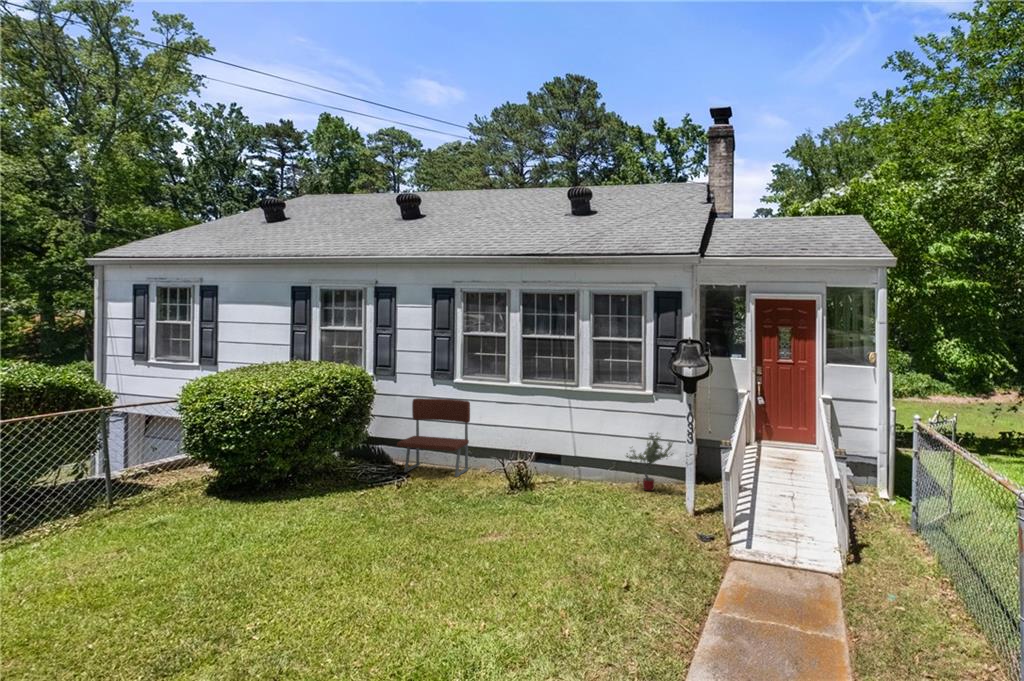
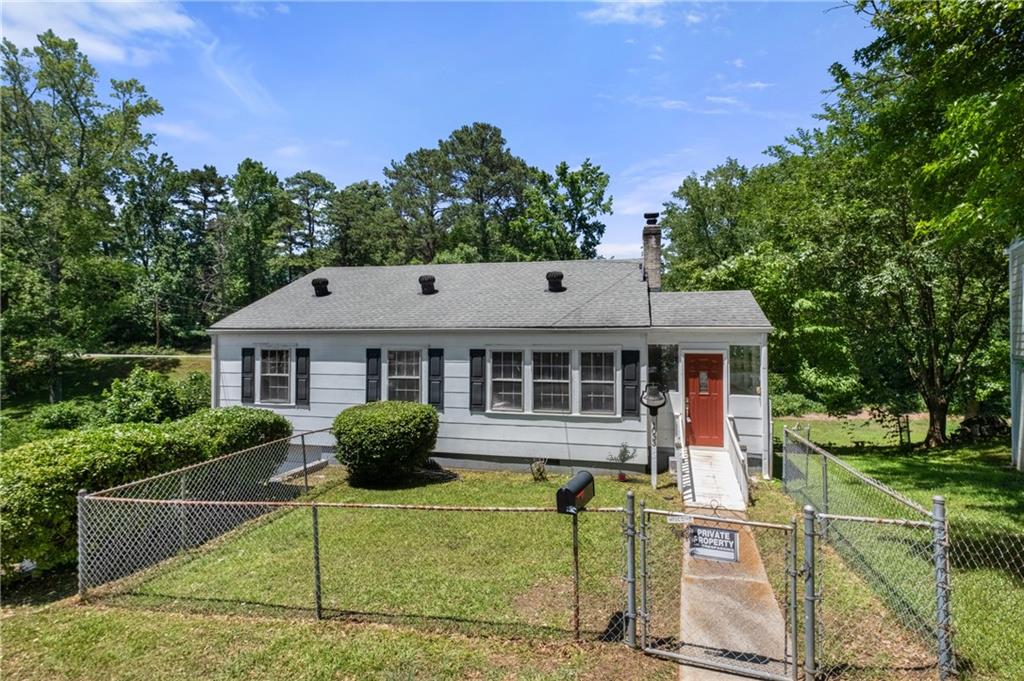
bench: present [397,398,470,477] -> none [450,425,498,479]

